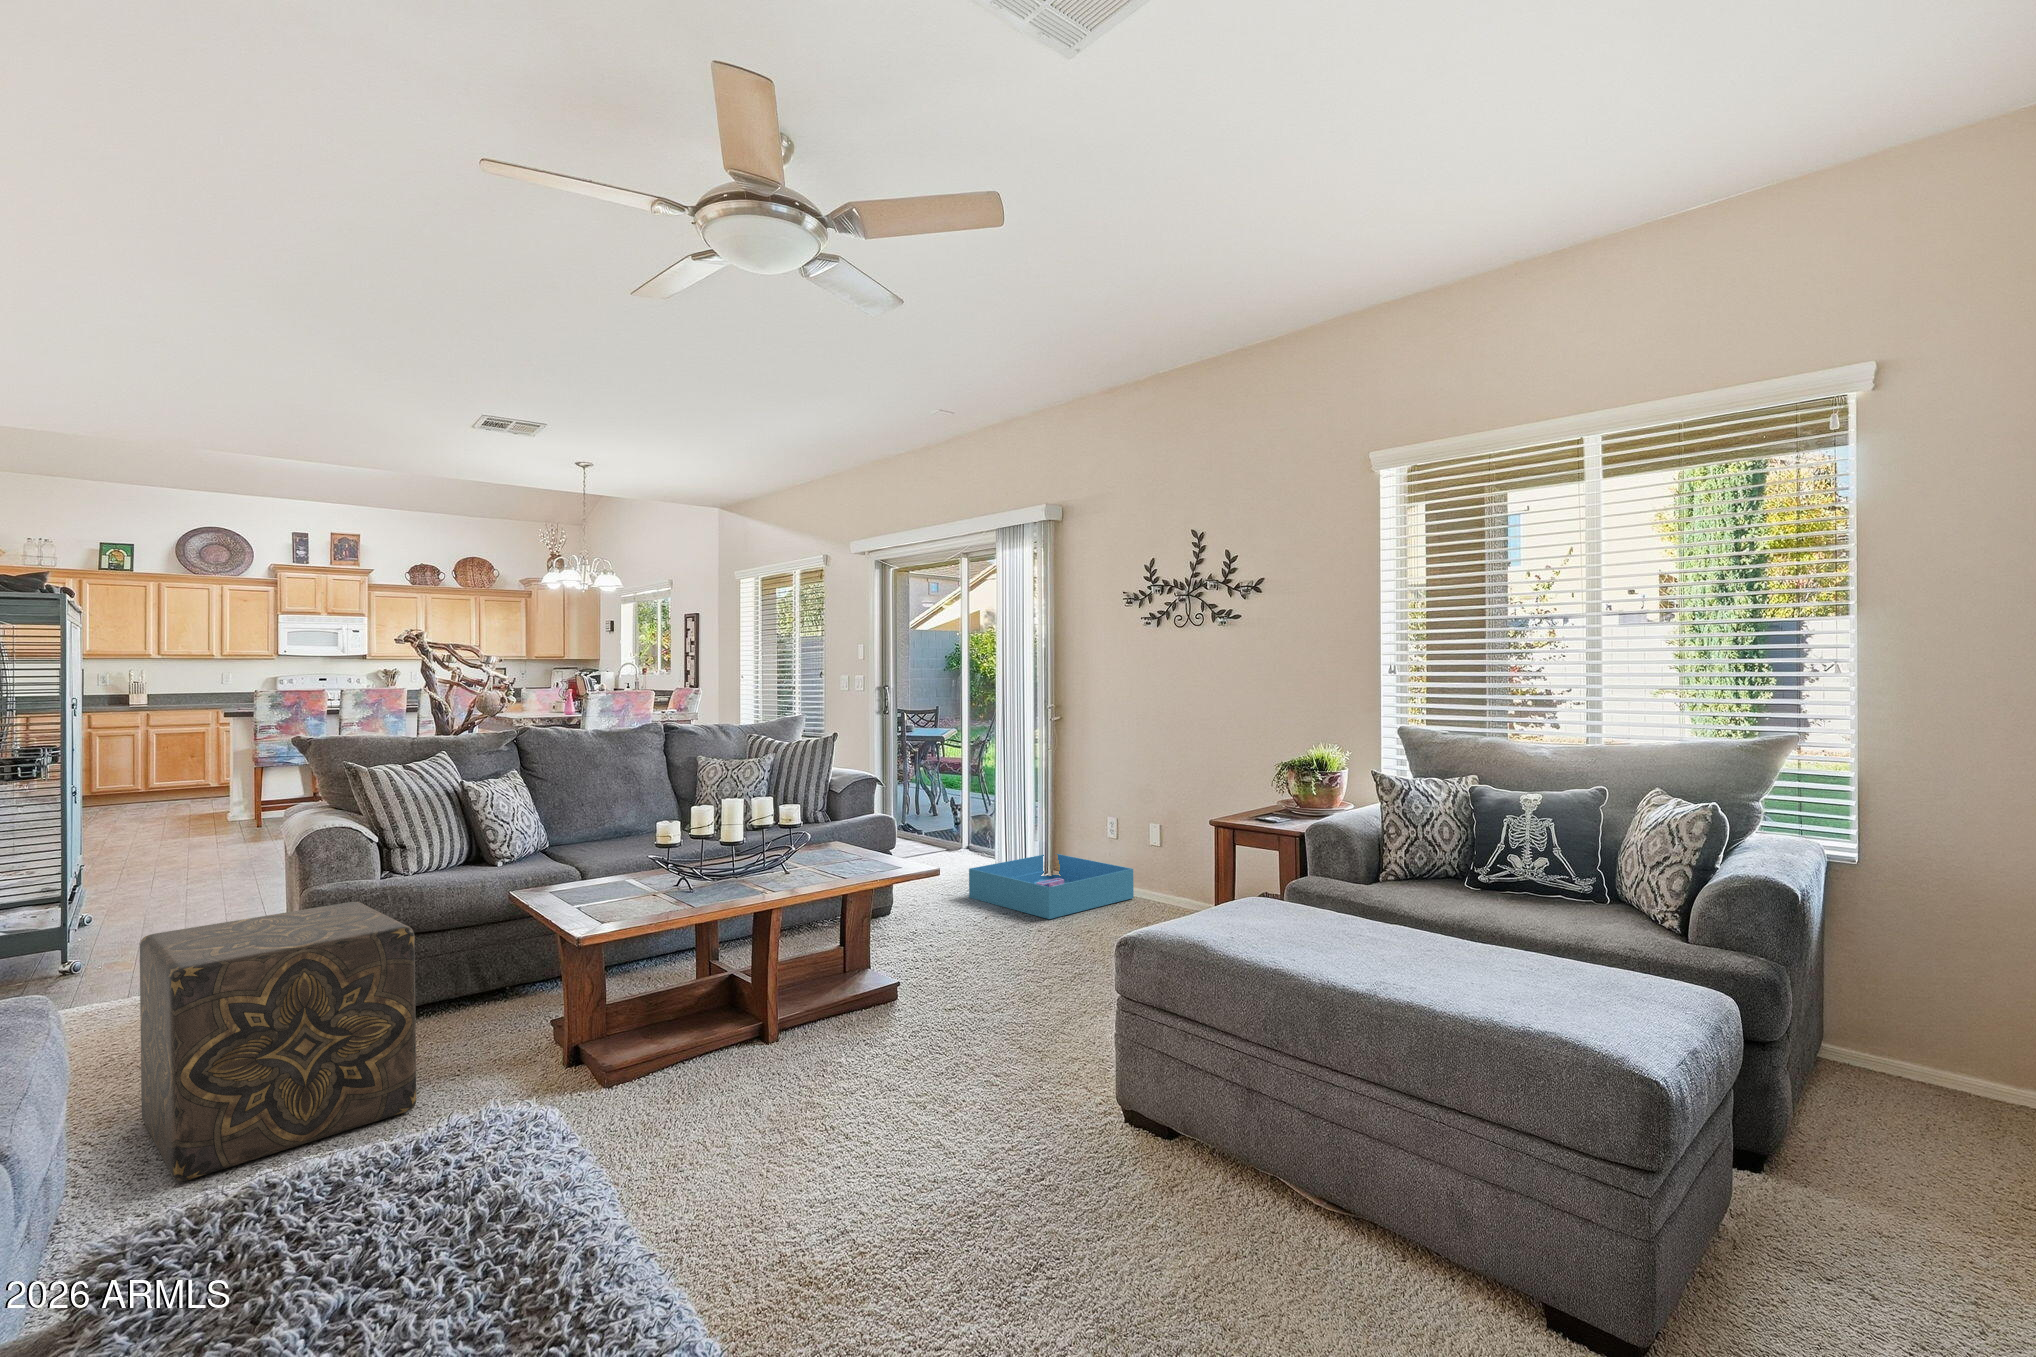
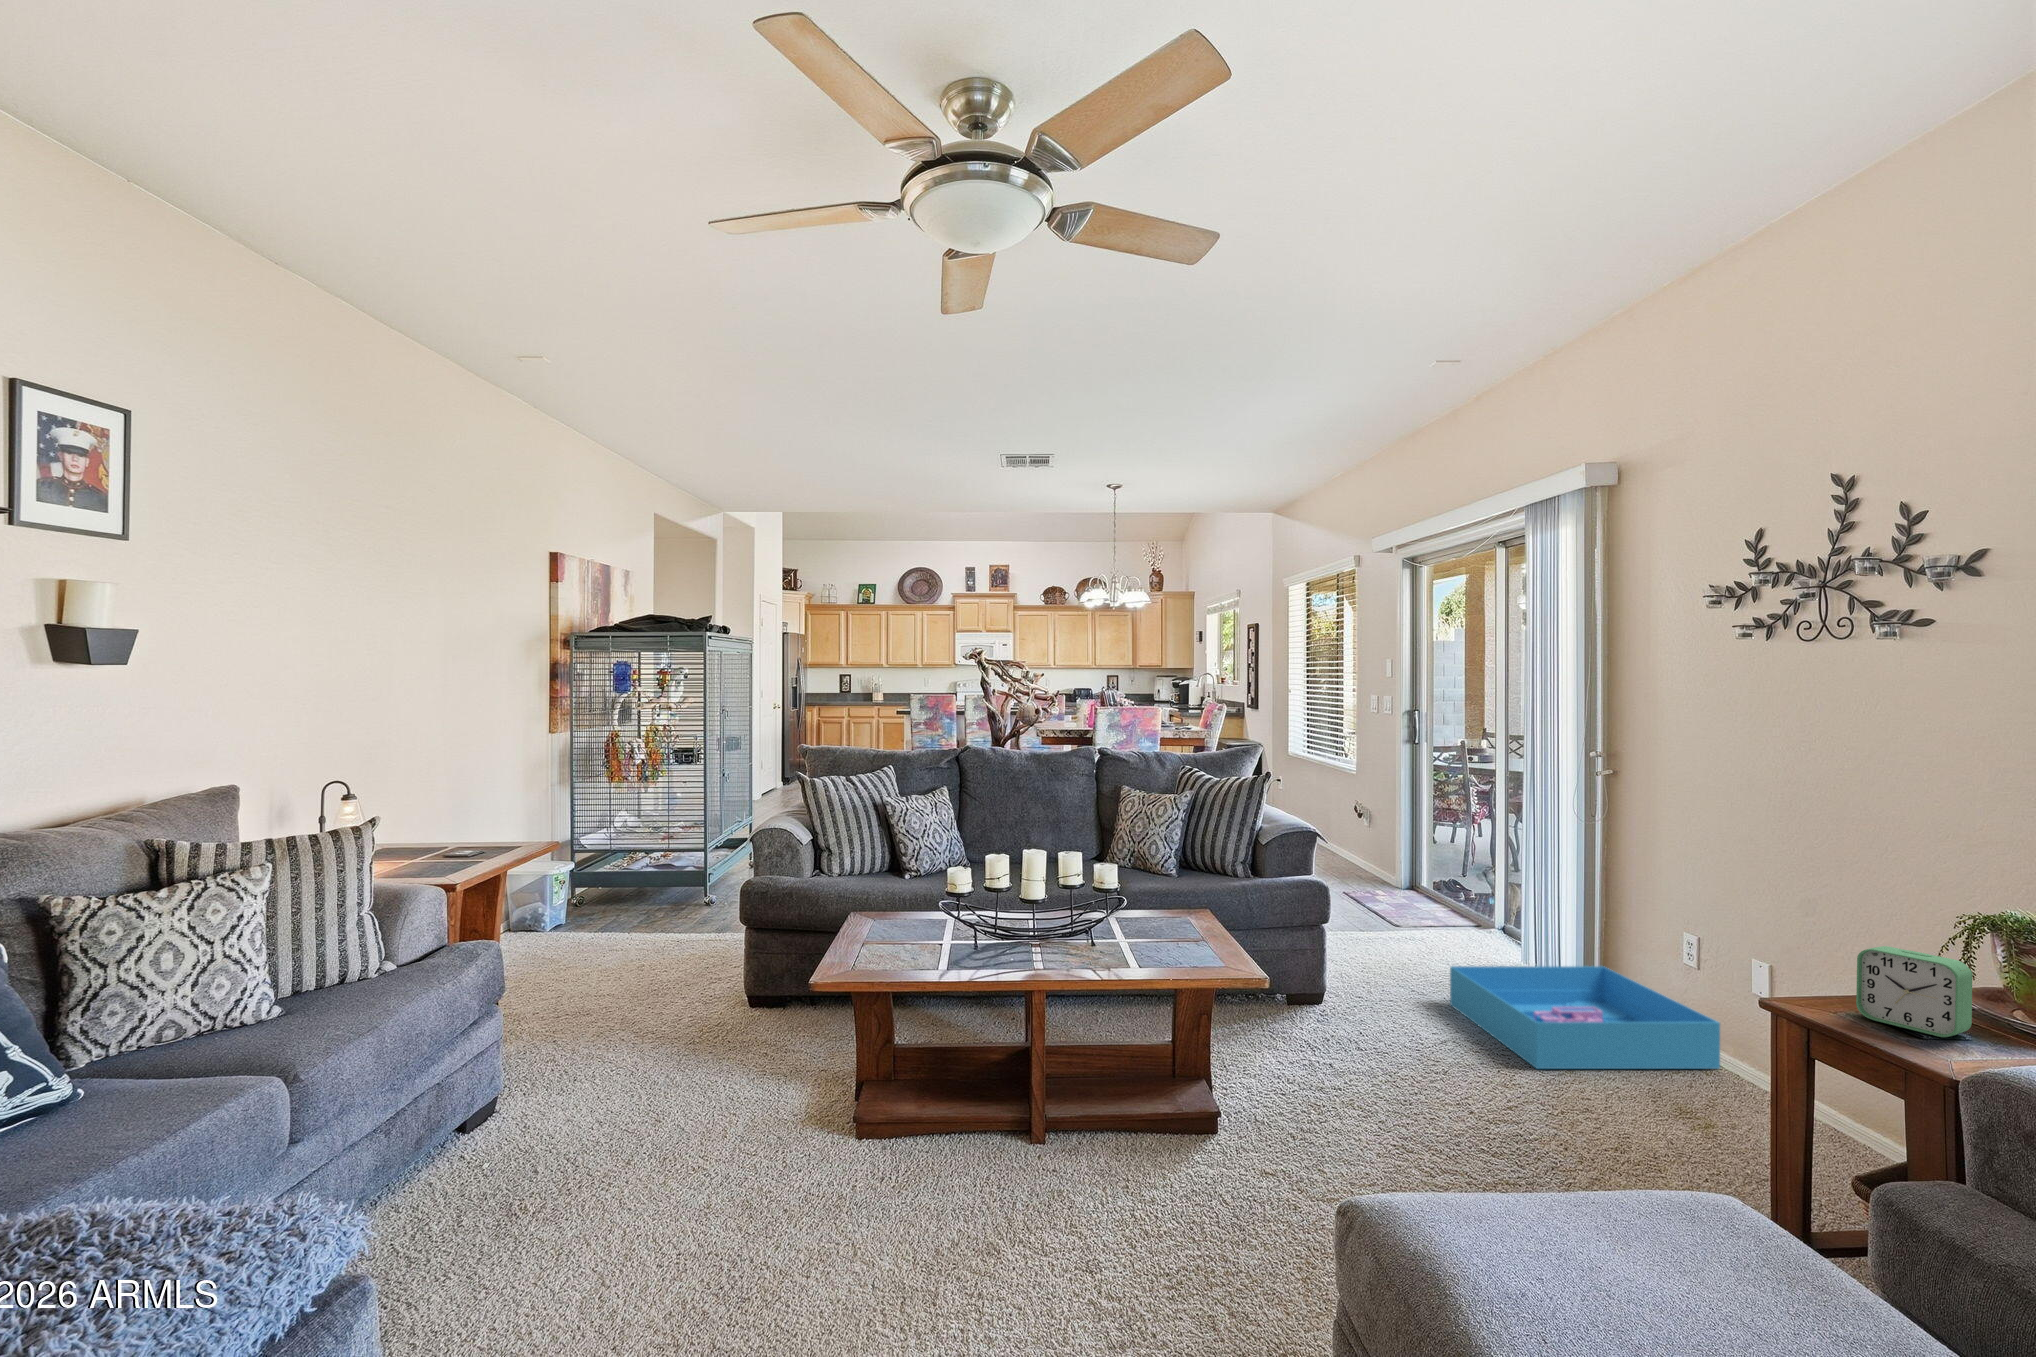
alarm clock: none [1252,787,1295,827] -> present [1856,946,1972,1037]
ottoman: present [140,902,416,1181] -> none [541,899,740,1110]

